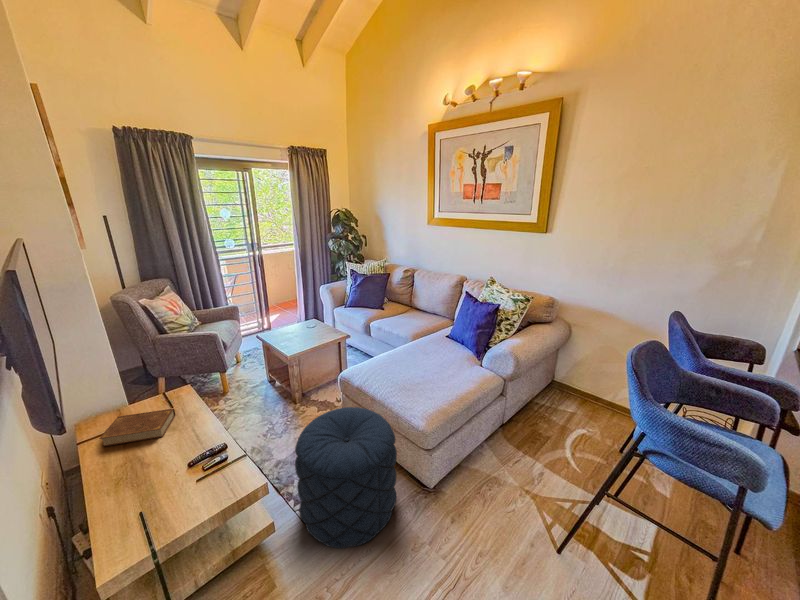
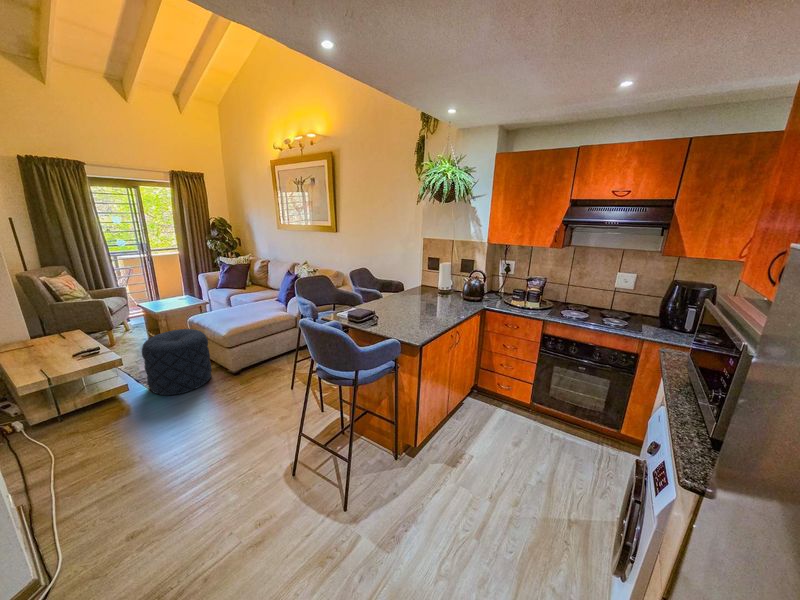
book: present [99,409,176,447] -> none [16,335,68,352]

